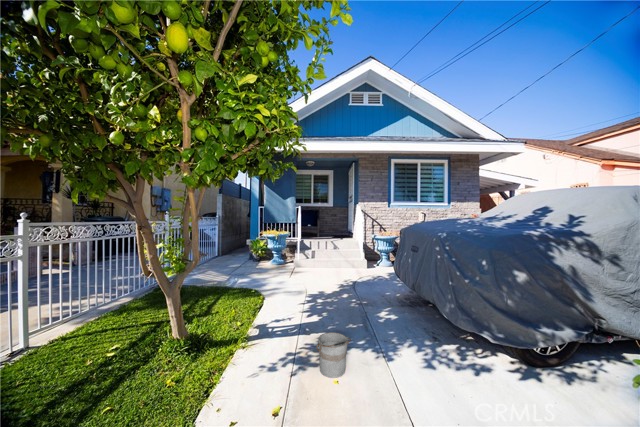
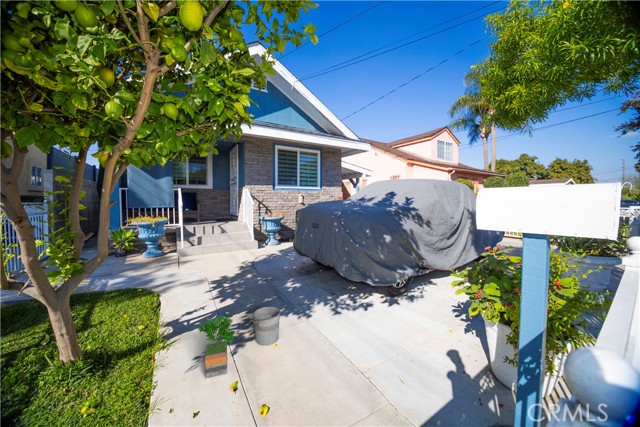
potted tree: none [257,329,292,393] -> present [198,317,235,378]

